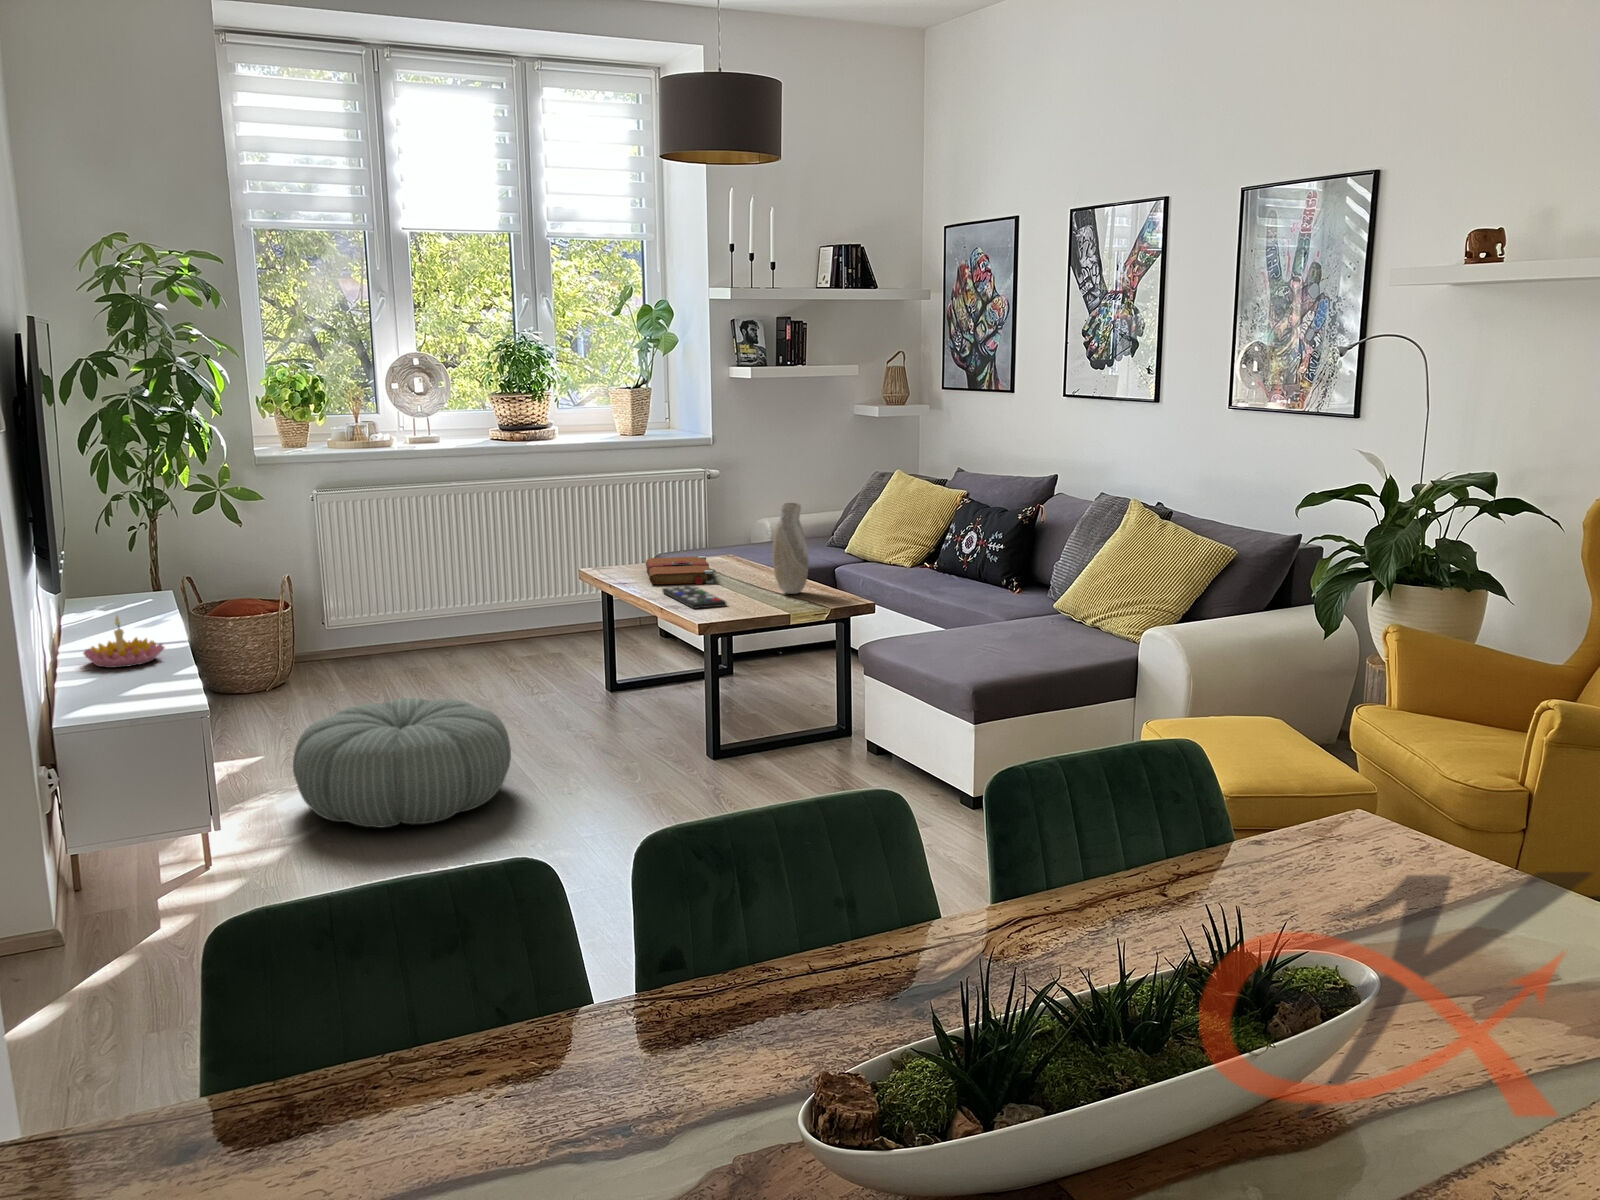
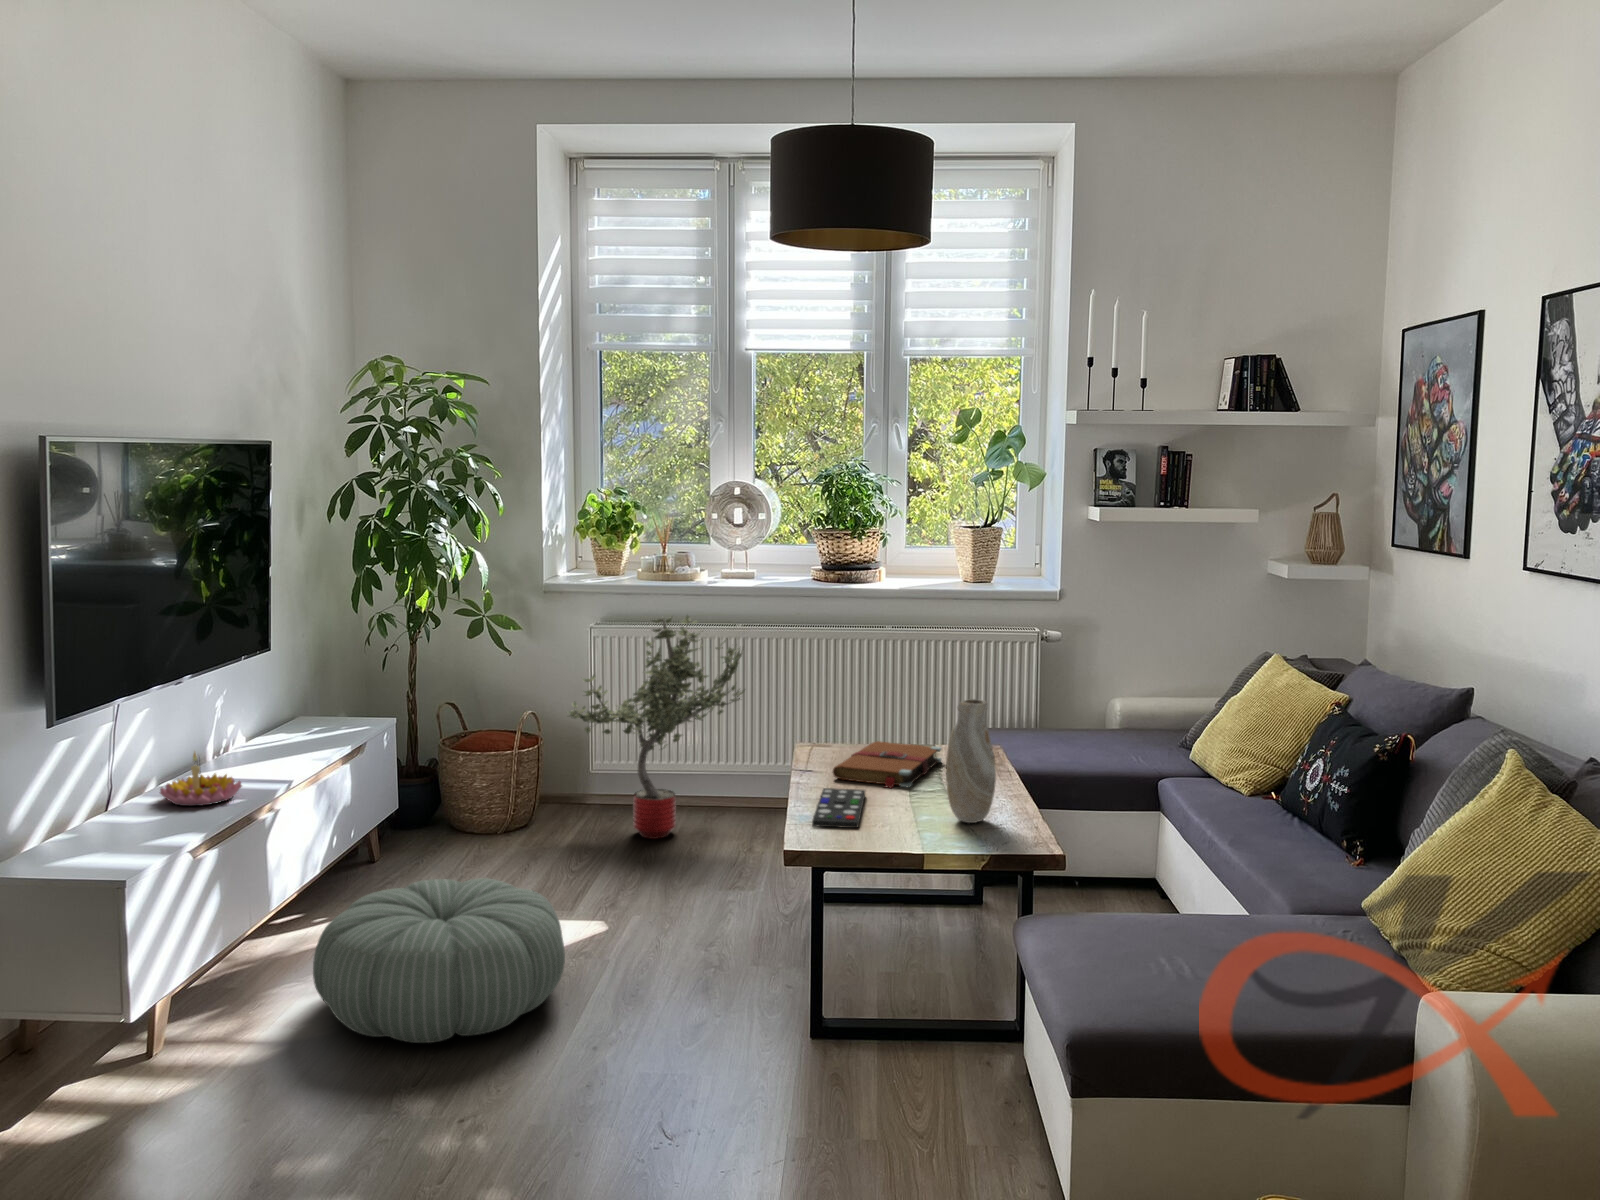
potted tree: none [308,475,483,681] -> present [569,616,744,839]

